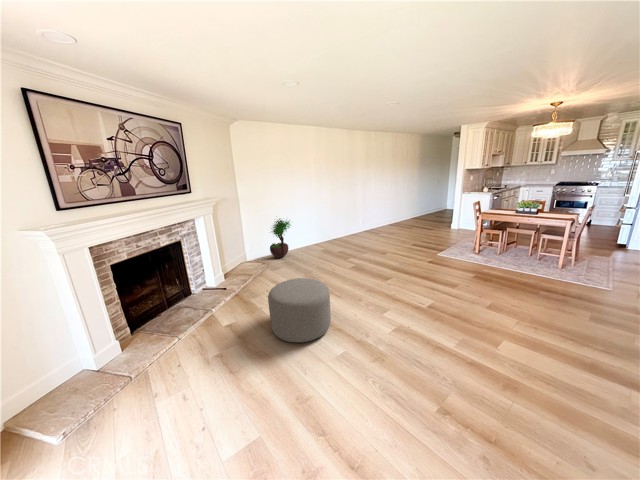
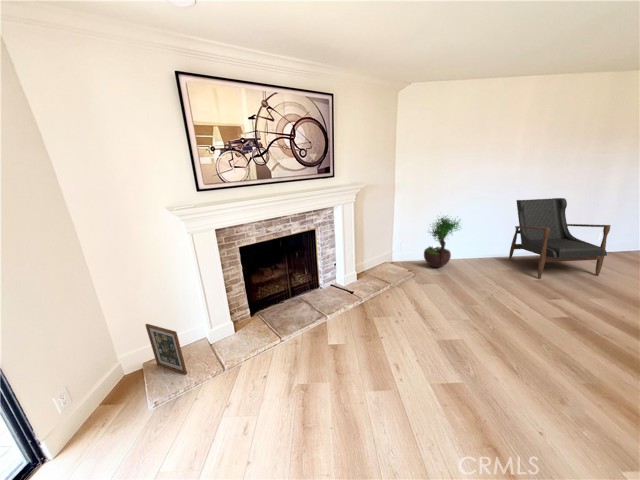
armchair: none [318,201,364,250] -> present [509,198,610,279]
ottoman: present [268,278,331,343] -> none [378,322,488,446]
picture frame: none [5,356,83,416] -> present [145,324,187,375]

